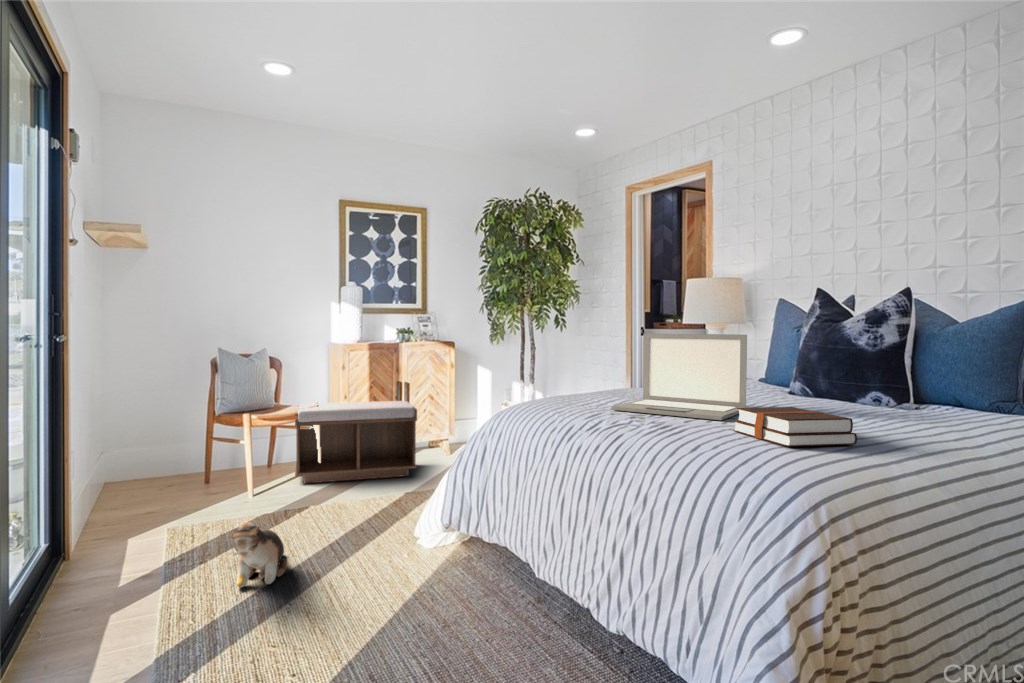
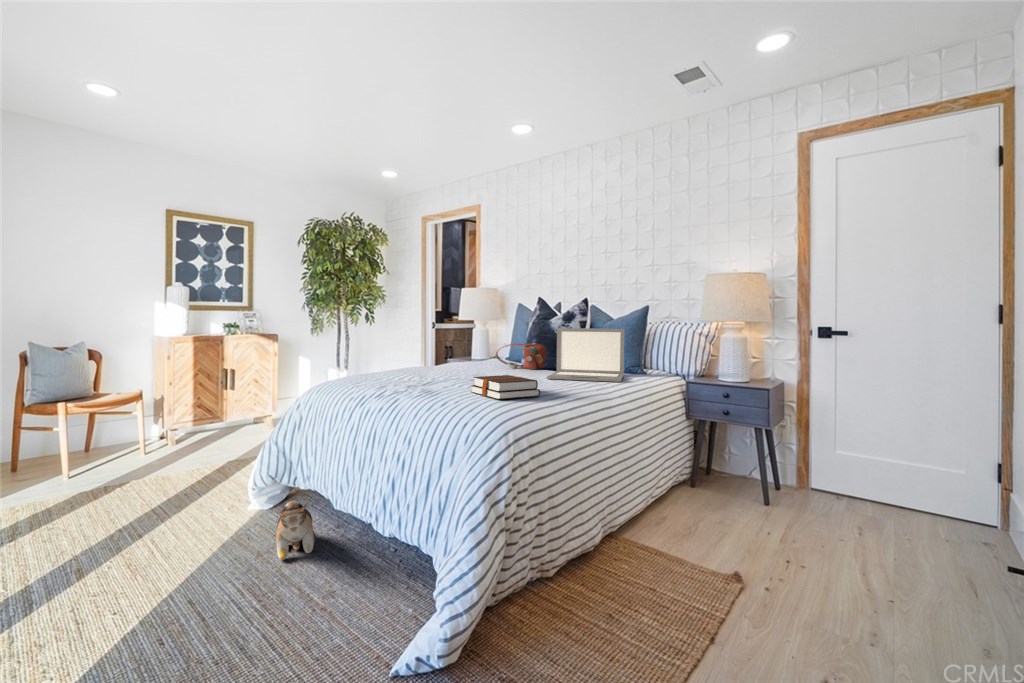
laptop: present [611,333,747,420] -> present [547,328,625,382]
handbag: none [748,357,834,397] -> present [496,343,546,369]
bench: present [295,401,417,483] -> none [116,385,243,462]
plush toy: present [227,522,287,587] -> present [276,500,315,560]

